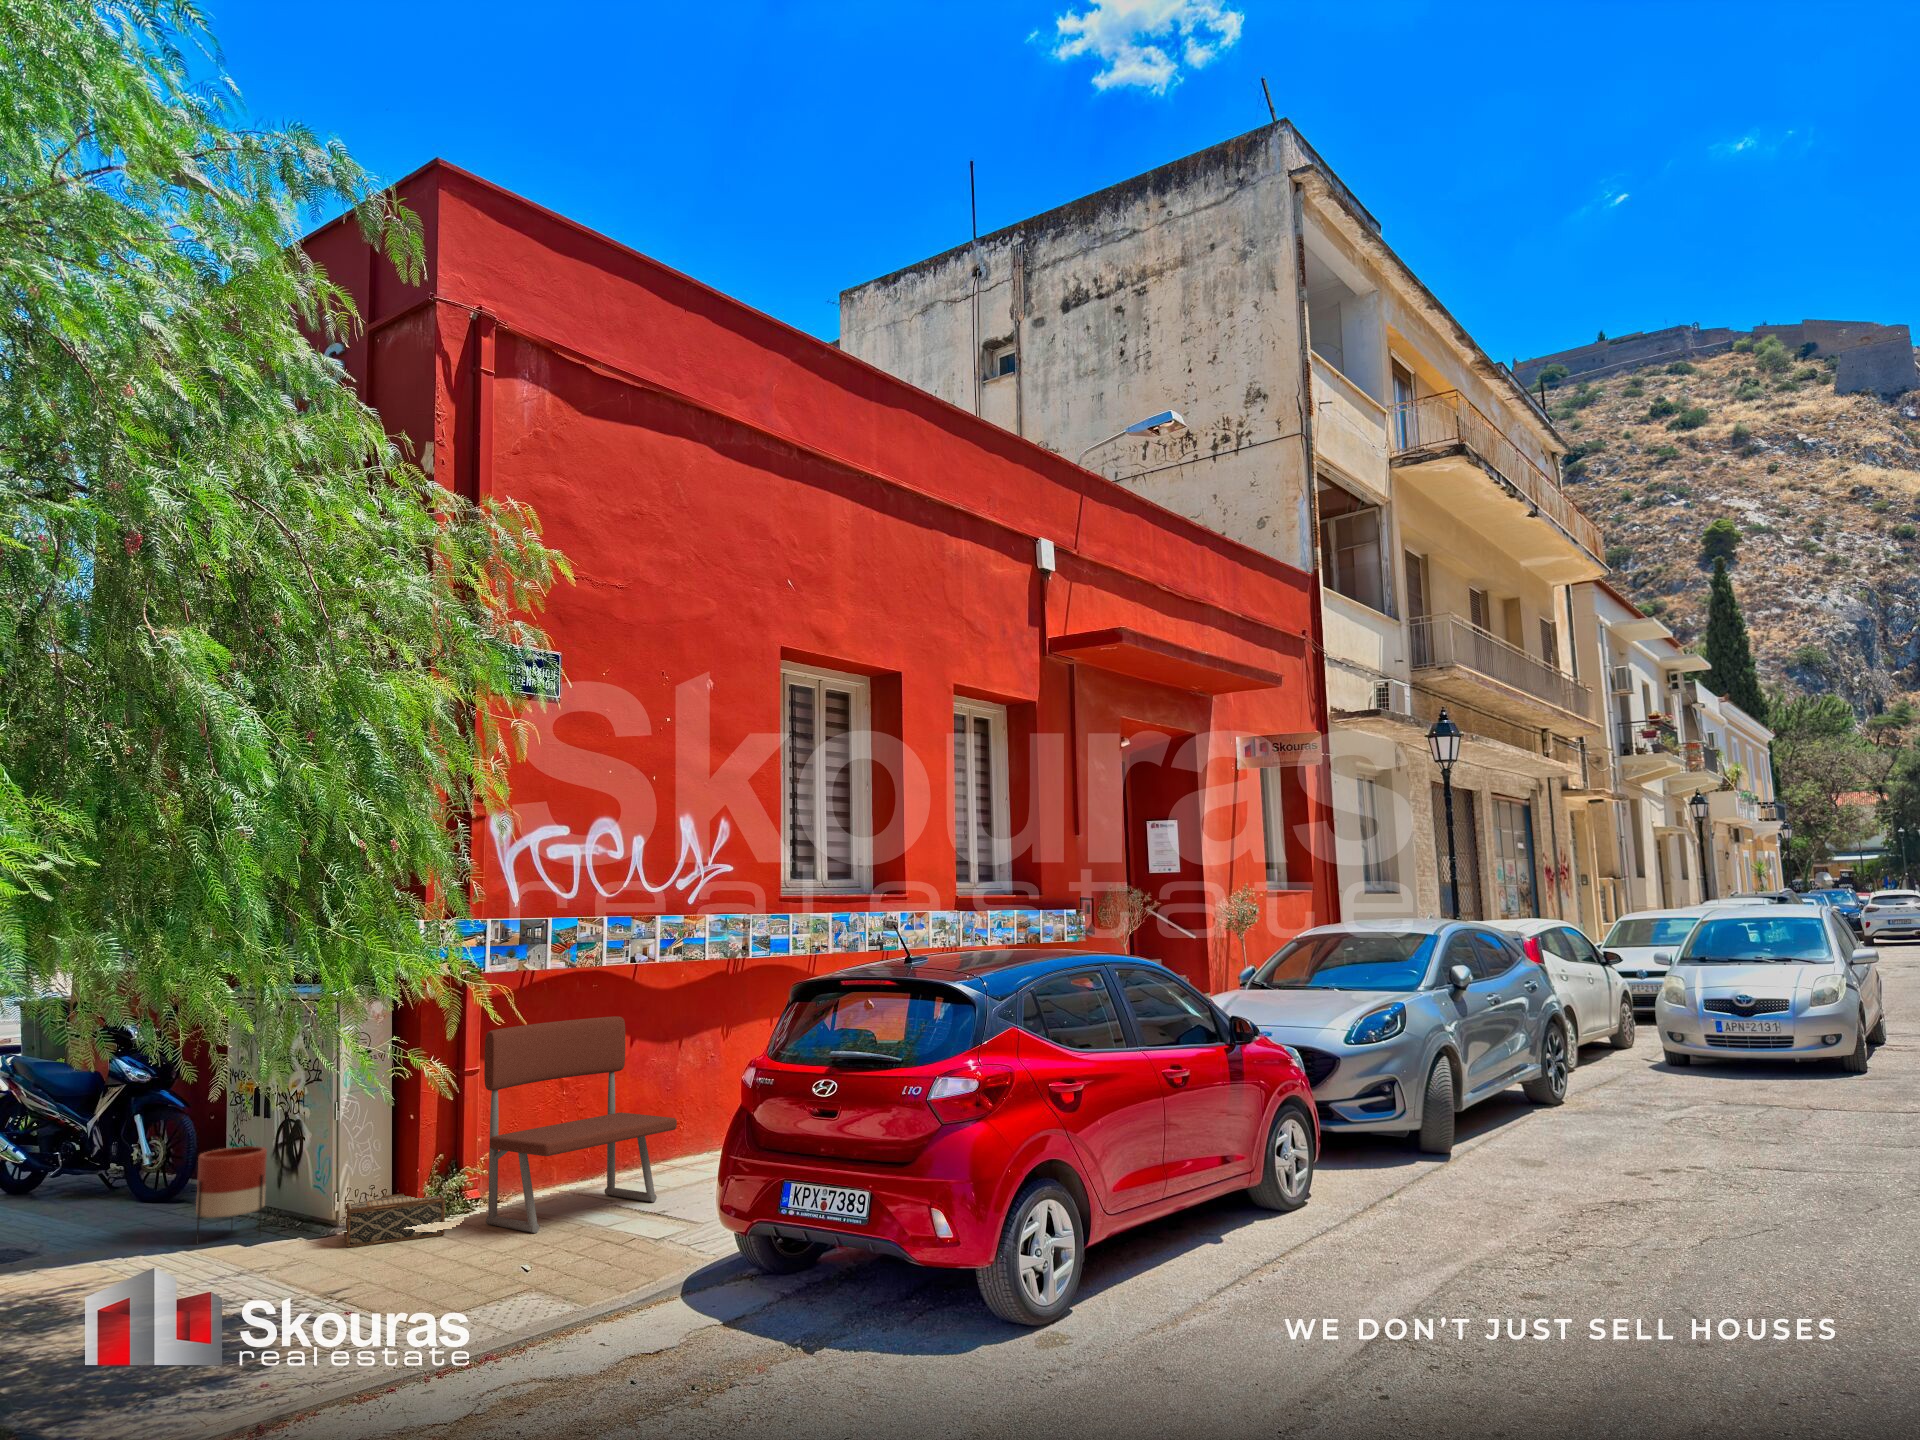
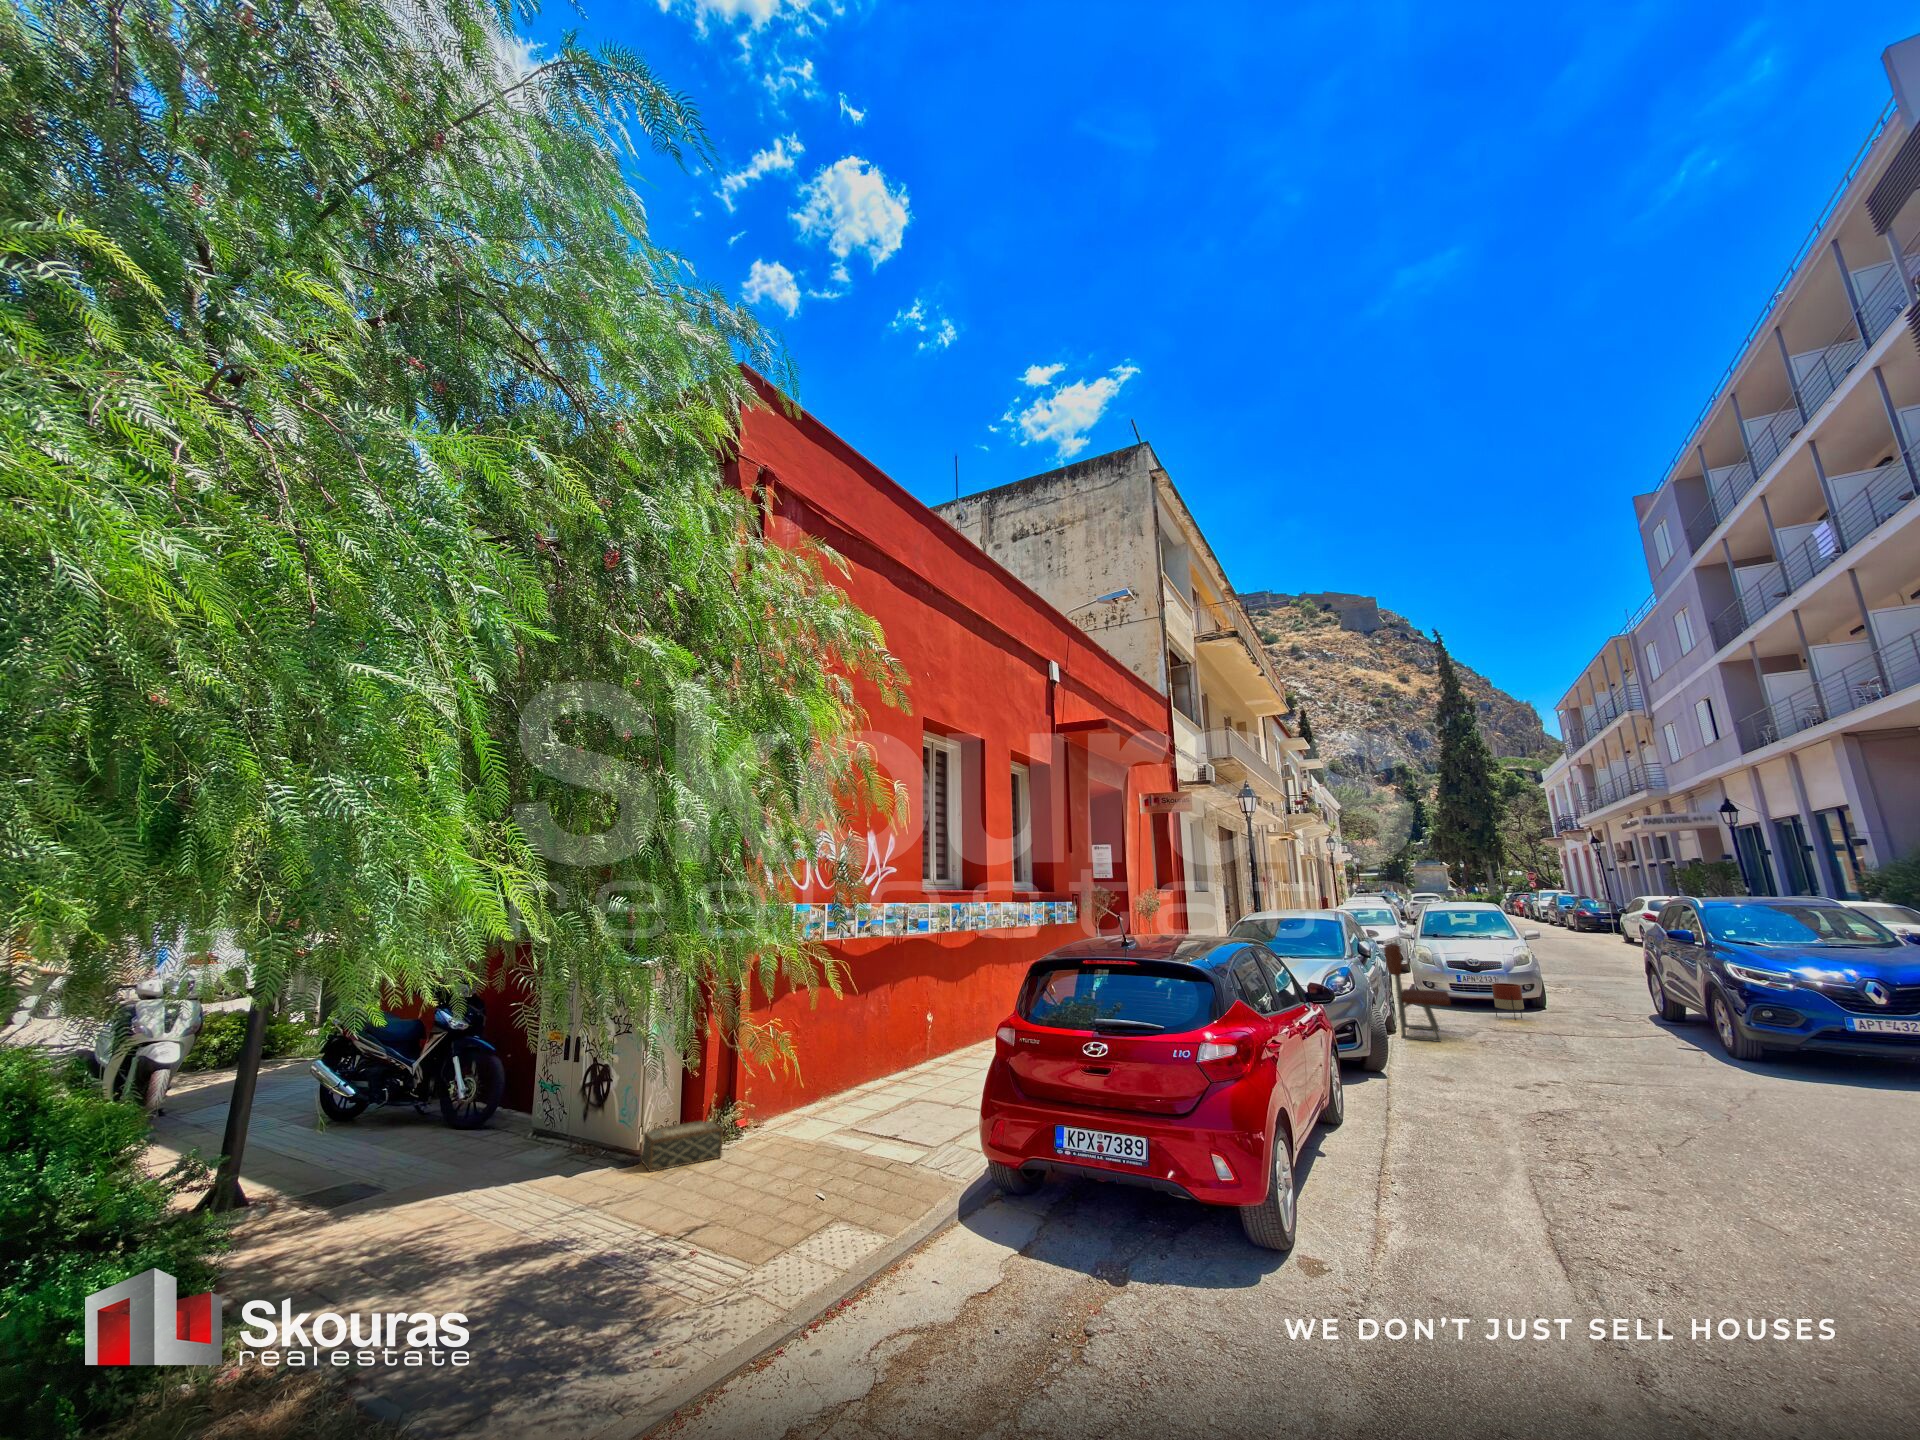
bench: present [484,1016,677,1233] -> present [1384,944,1451,1042]
planter: present [196,1146,267,1243] -> present [1492,983,1524,1020]

